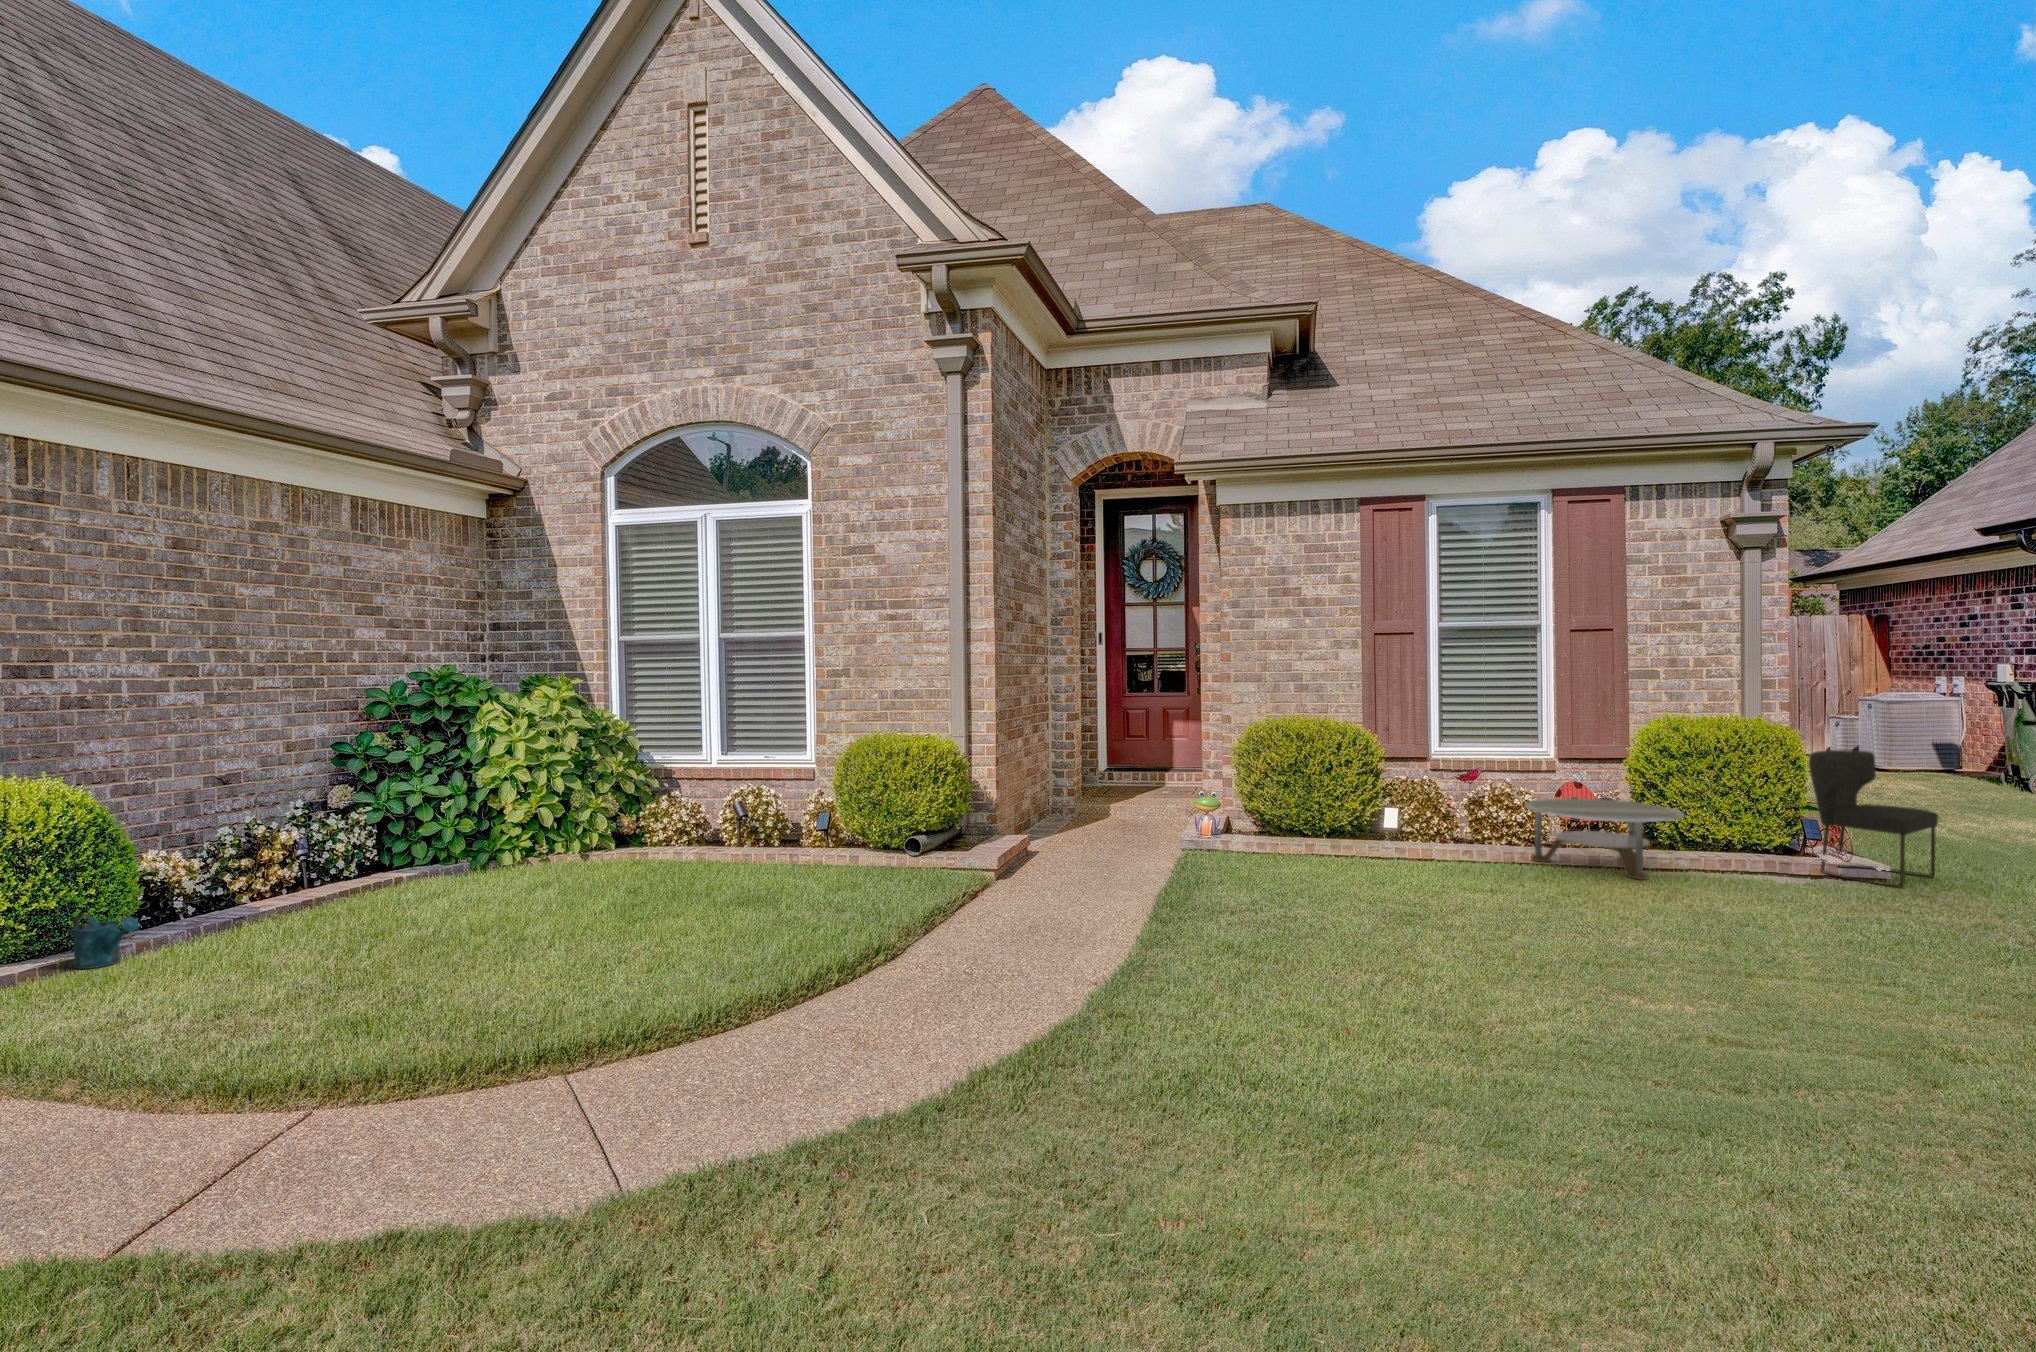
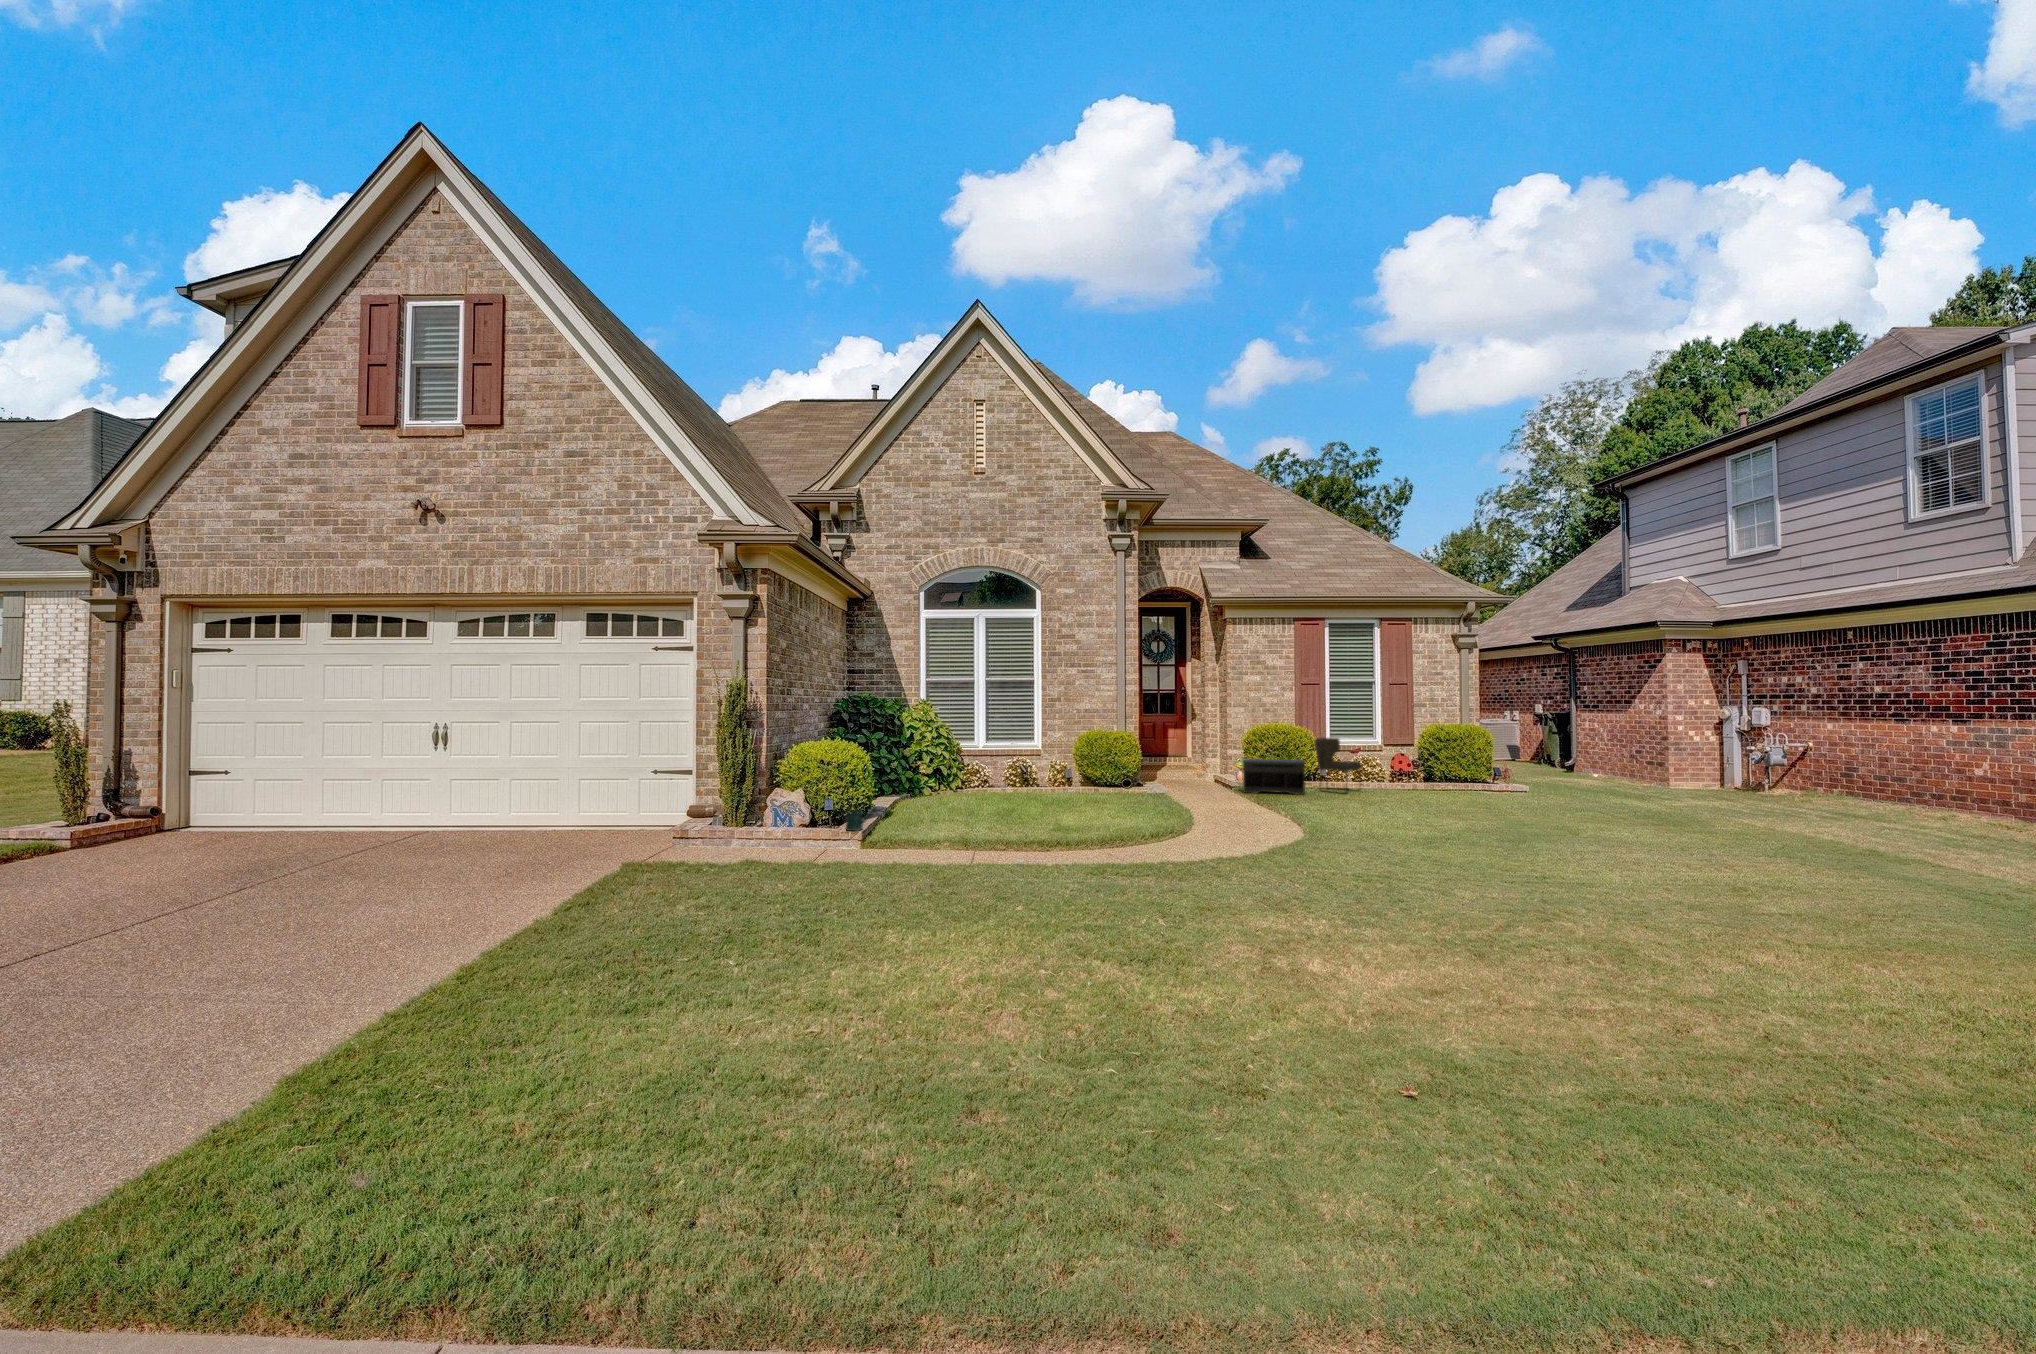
chair: present [1809,750,1938,888] -> present [1314,738,1362,793]
bench: none [1206,787,1338,870] -> present [1242,759,1305,795]
round table: present [1525,798,1684,880] -> none [1380,762,1451,795]

